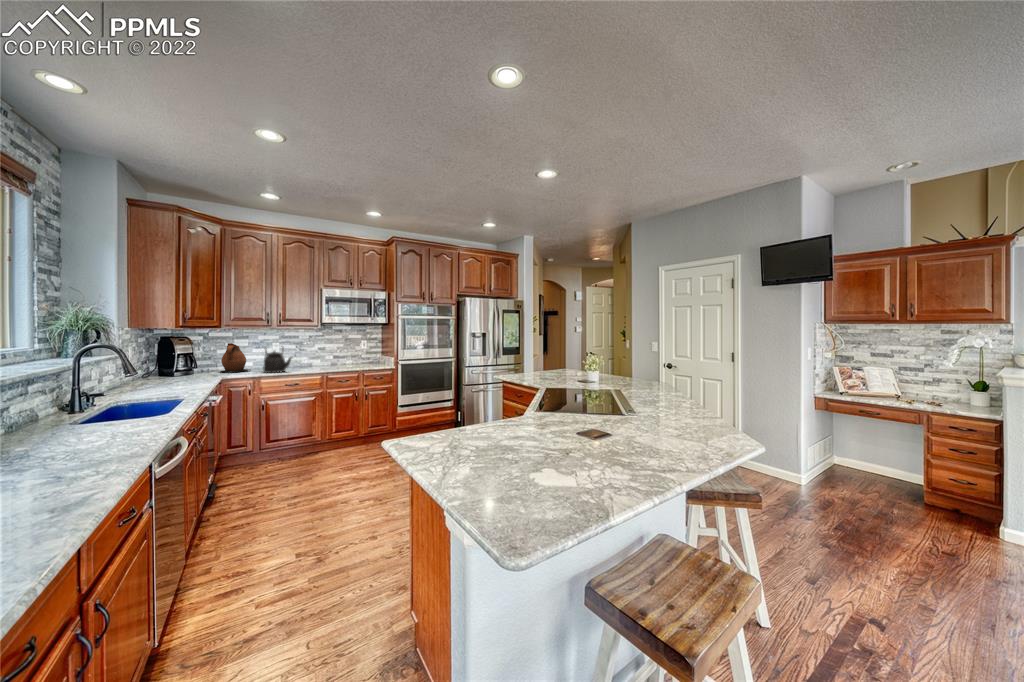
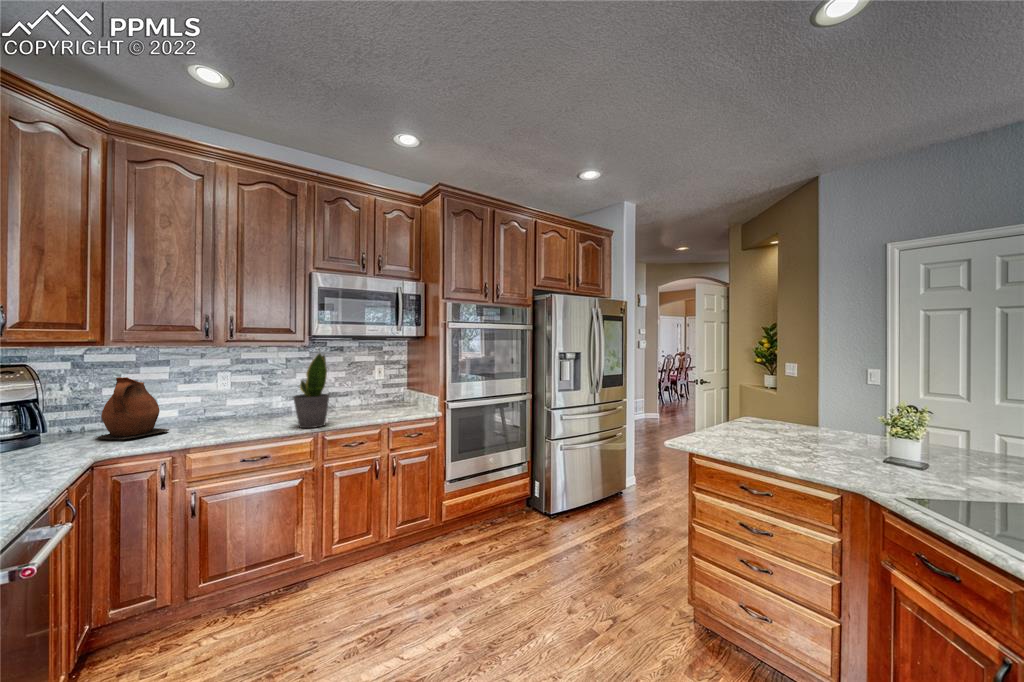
potted plant: none [310,332,330,371] -> present [293,353,330,428]
kettle: present [264,347,292,373] -> none [194,380,259,439]

